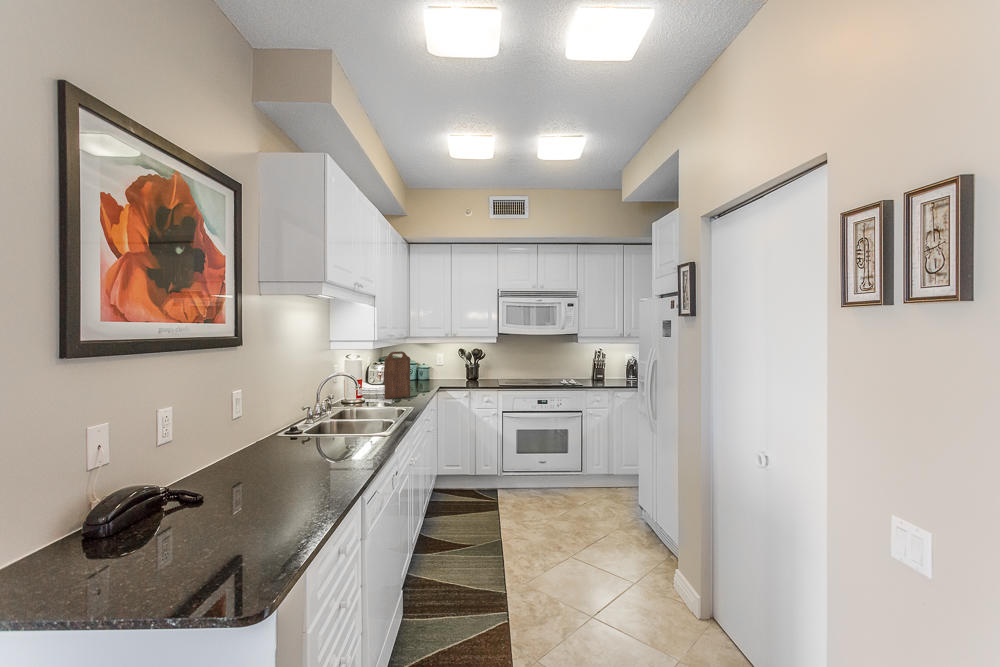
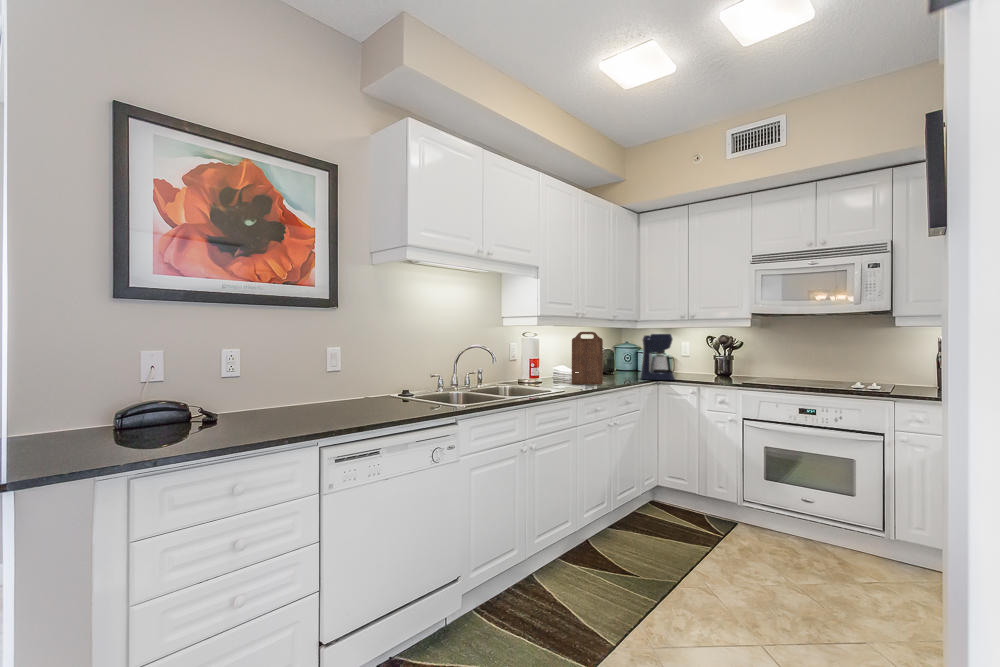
coffee maker: none [418,349,446,388] -> present [640,333,675,380]

